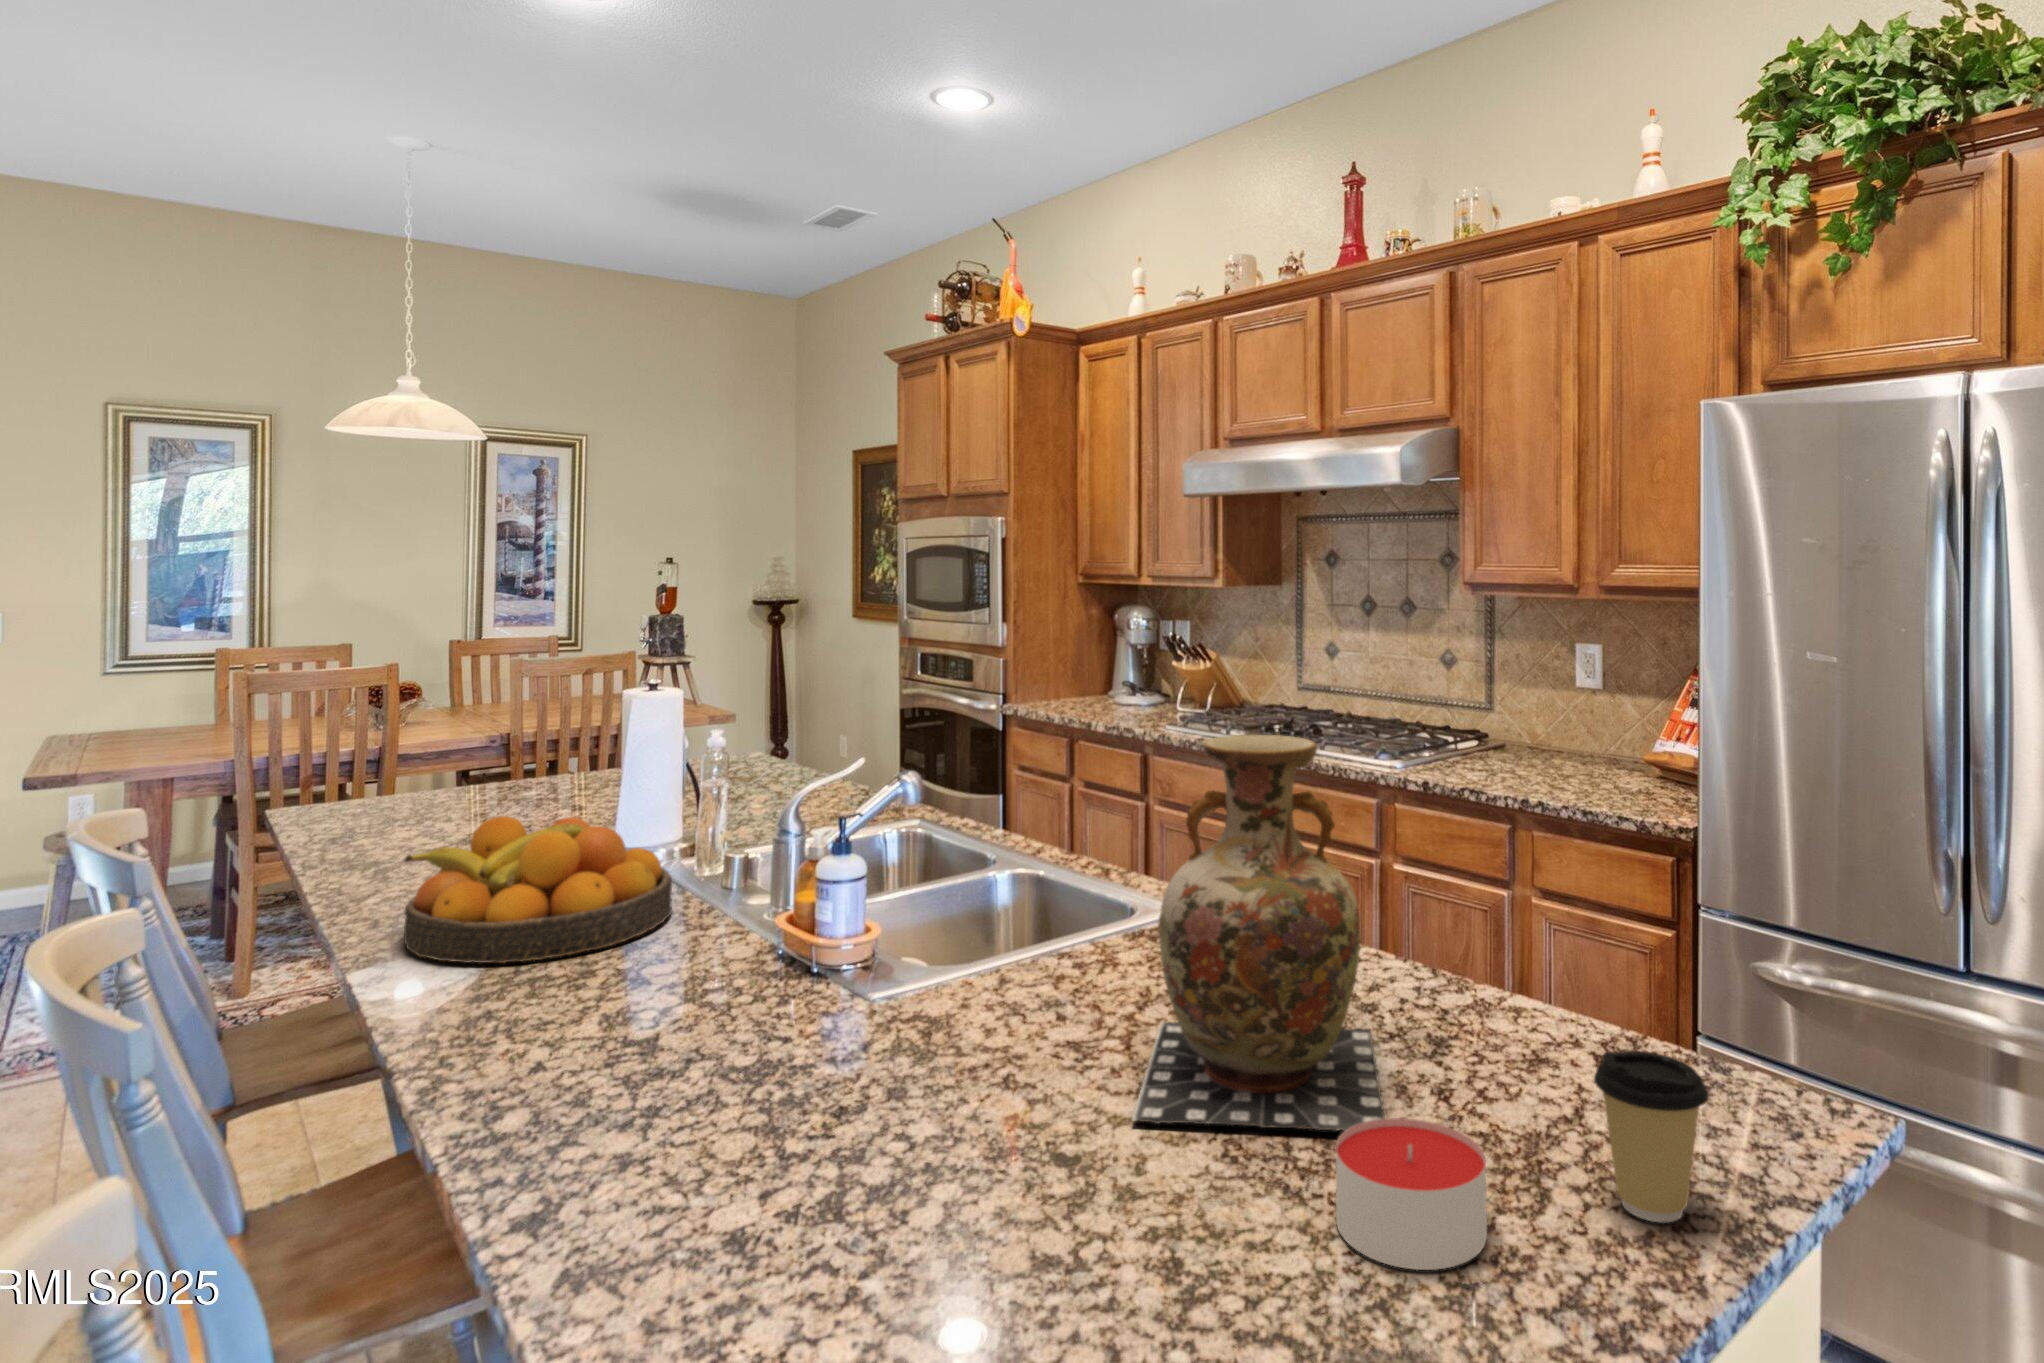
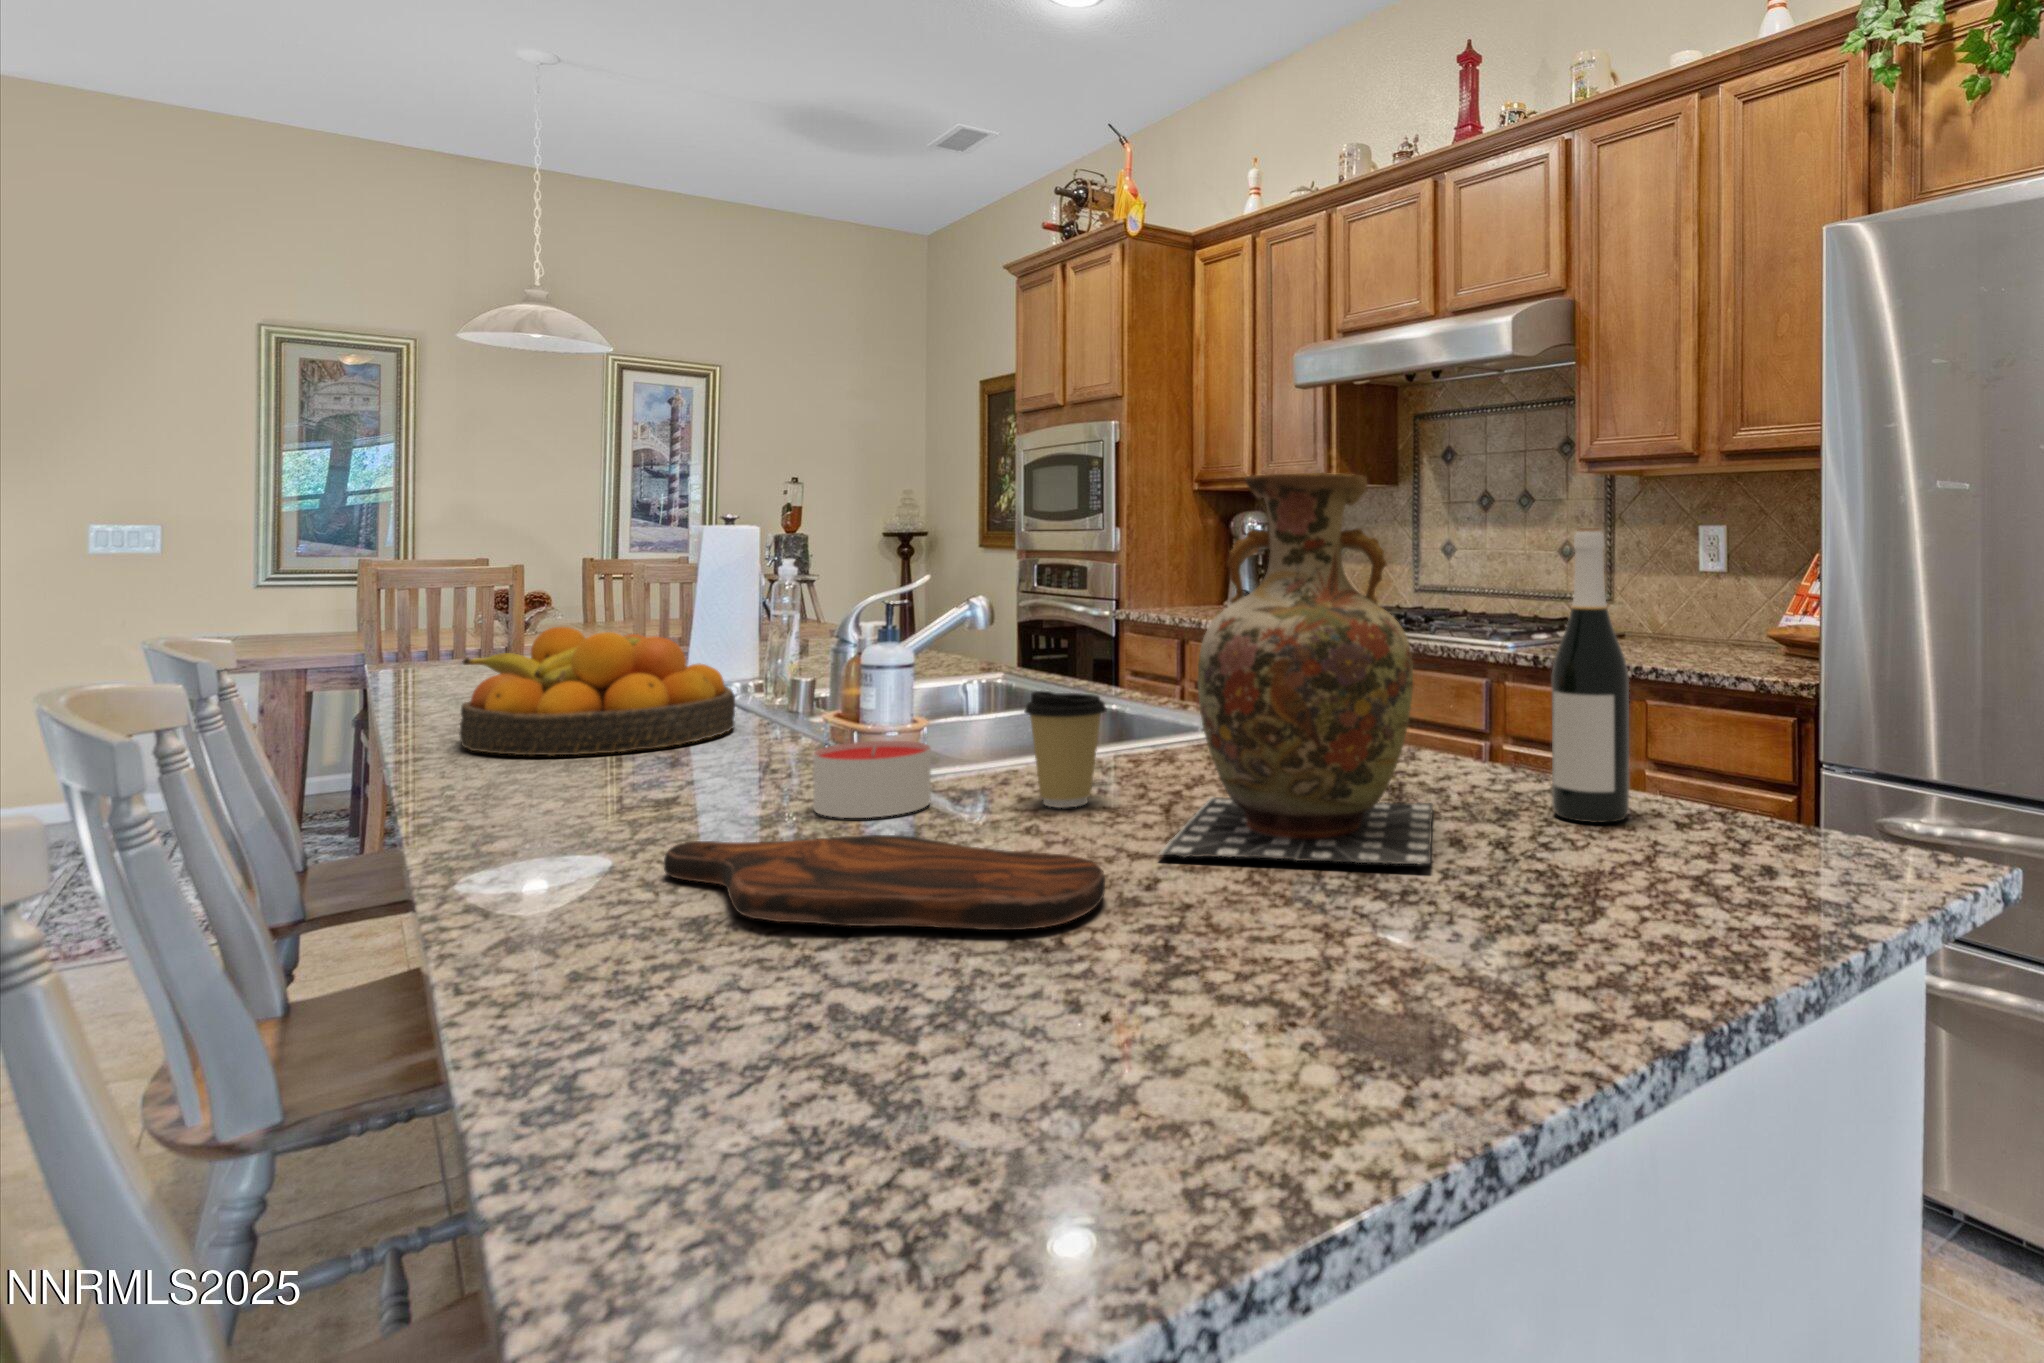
wine bottle: none [1480,772,1553,1054] -> present [1552,528,1629,823]
coffee cup: present [1594,1051,1709,1223] -> present [1024,690,1107,808]
cutting board: none [668,1113,1098,1247] -> present [664,835,1105,930]
candle: present [1336,1118,1487,1270] -> present [813,741,931,818]

